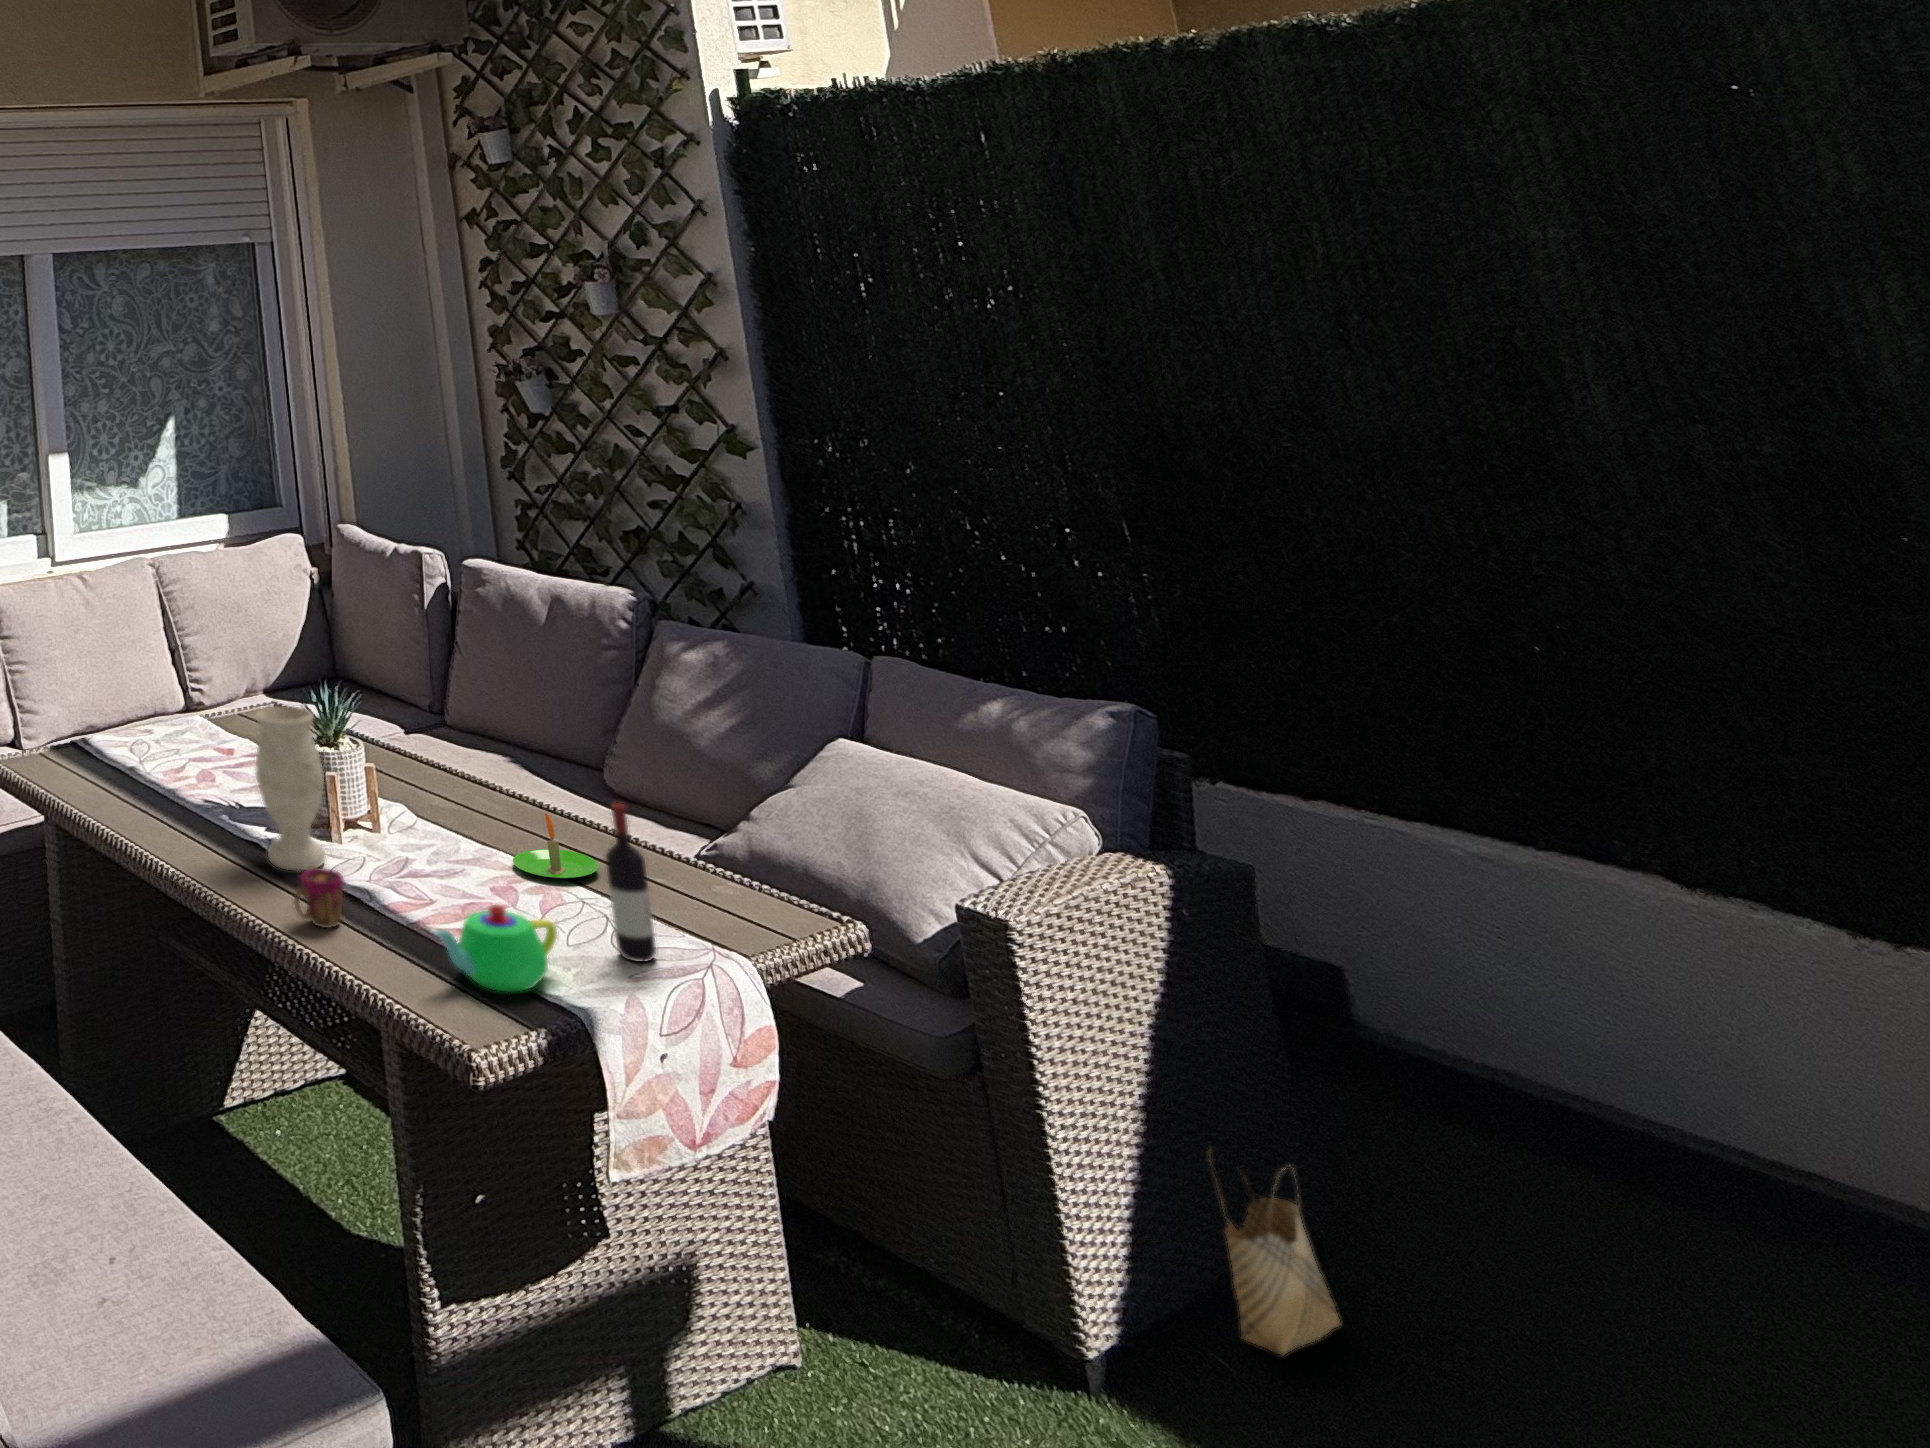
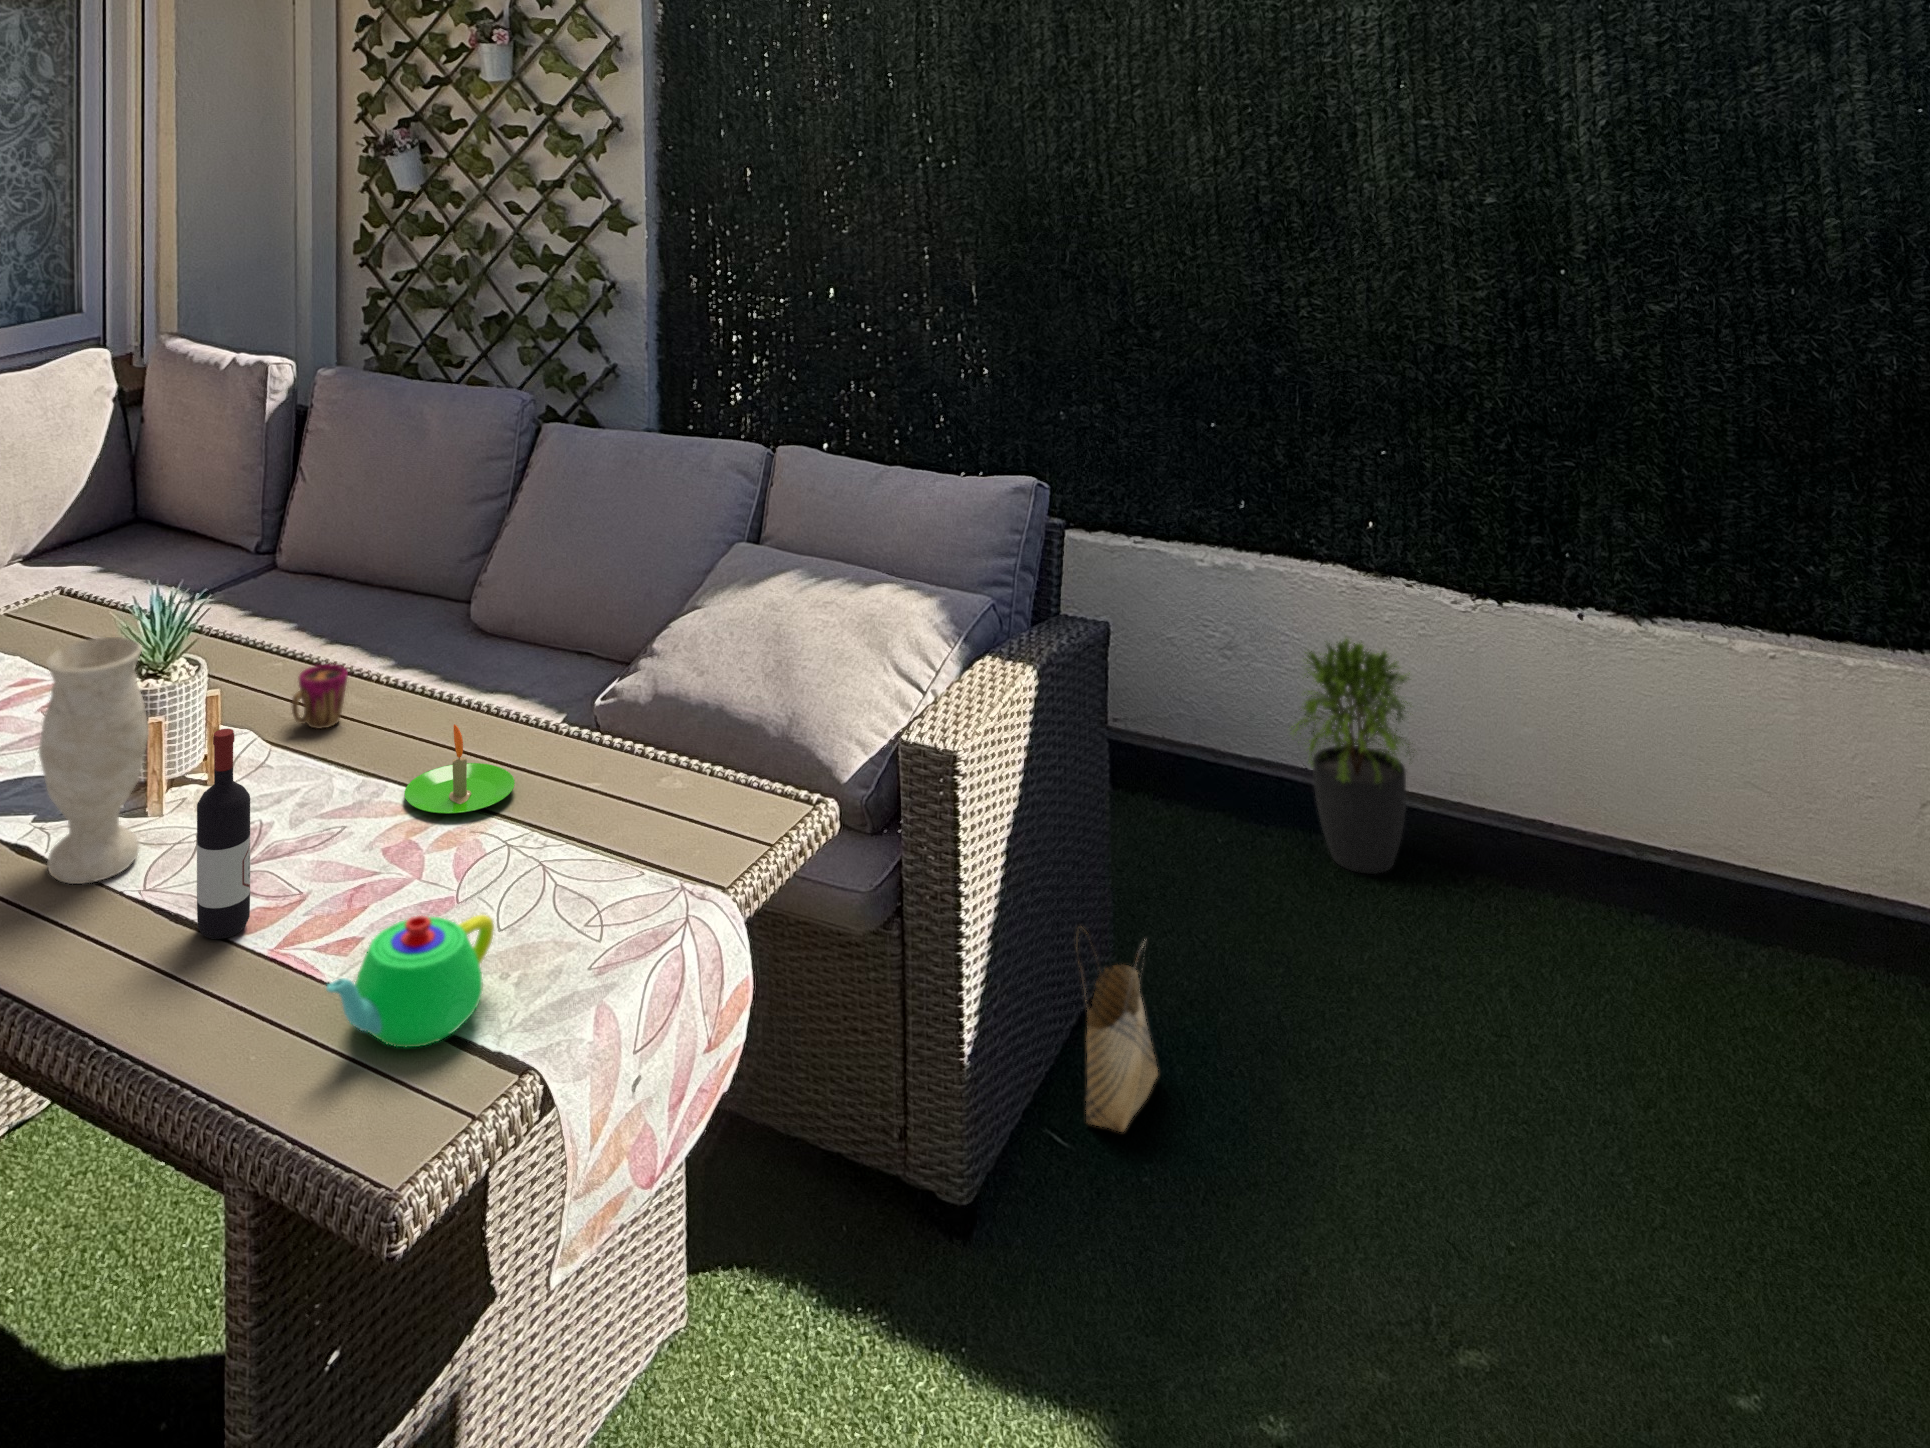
wine bottle: present [606,803,656,962] -> present [197,729,250,939]
cup: present [294,868,344,928] -> present [291,664,348,729]
potted plant: none [1564,936,1776,1236] -> present [1290,639,1415,874]

